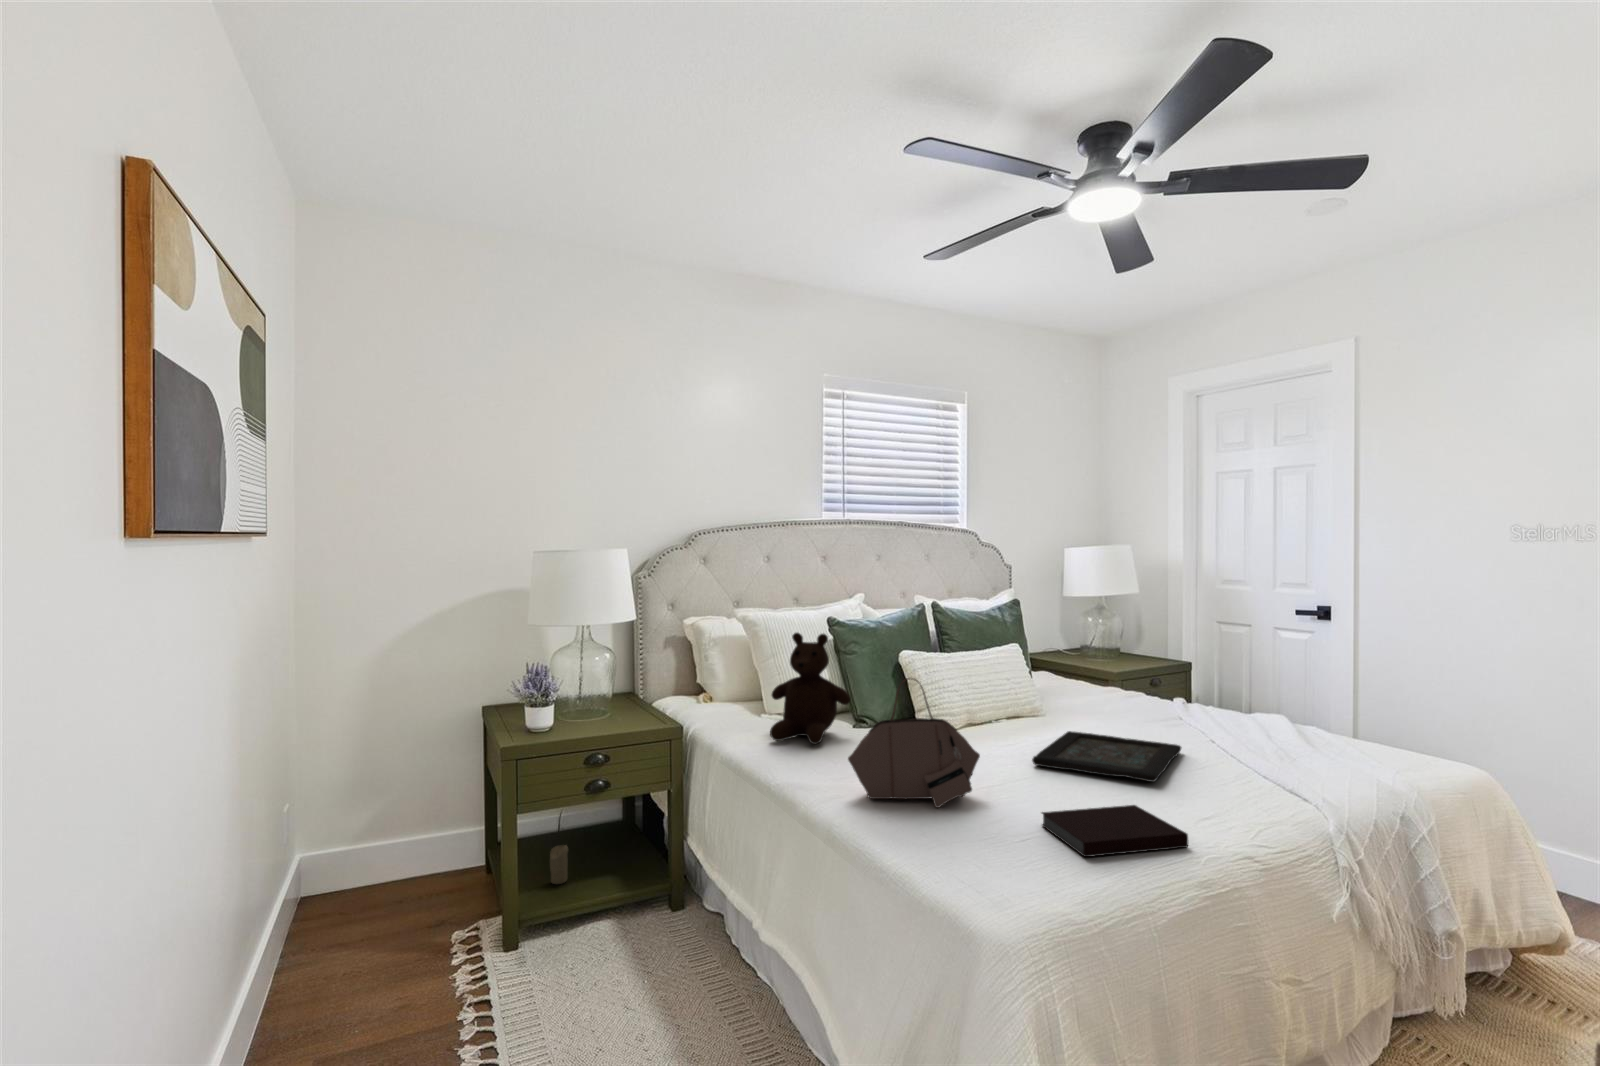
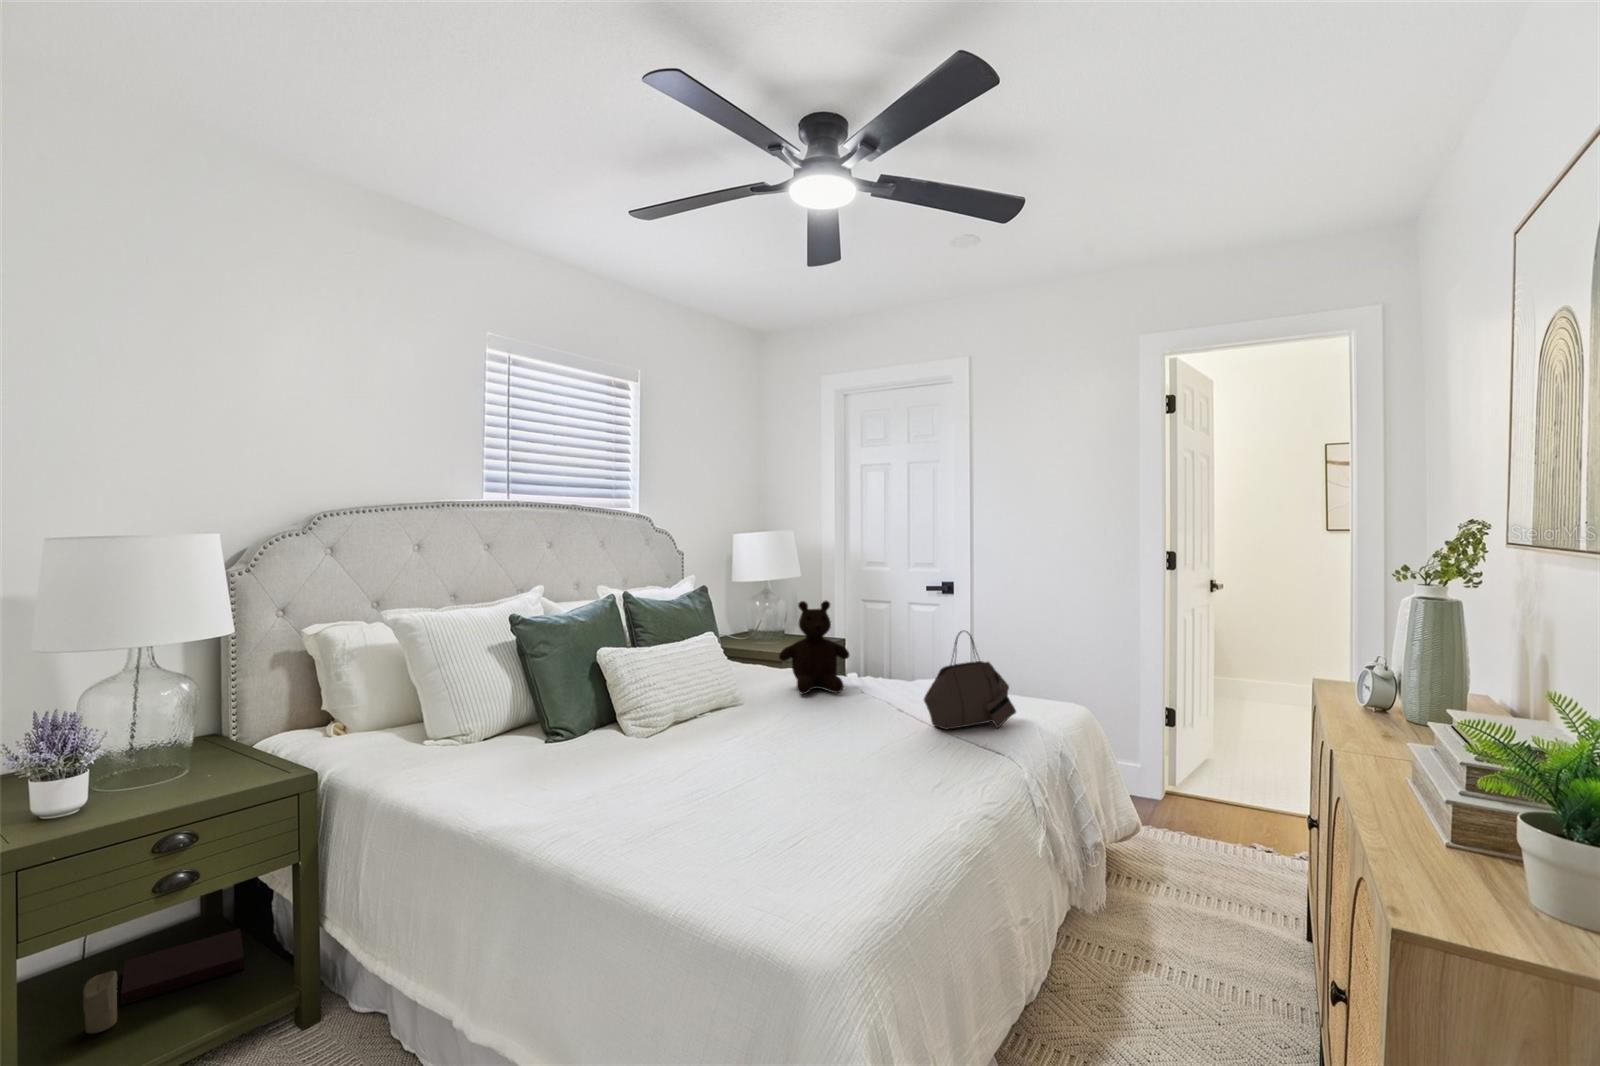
teddy bear: present [770,633,851,744] -> present [779,601,849,694]
handbag: present [848,678,980,808] -> present [924,631,1016,729]
decorative tray: present [1032,731,1181,782] -> none [761,718,883,762]
notebook: present [1042,805,1188,857] -> present [120,929,244,1005]

